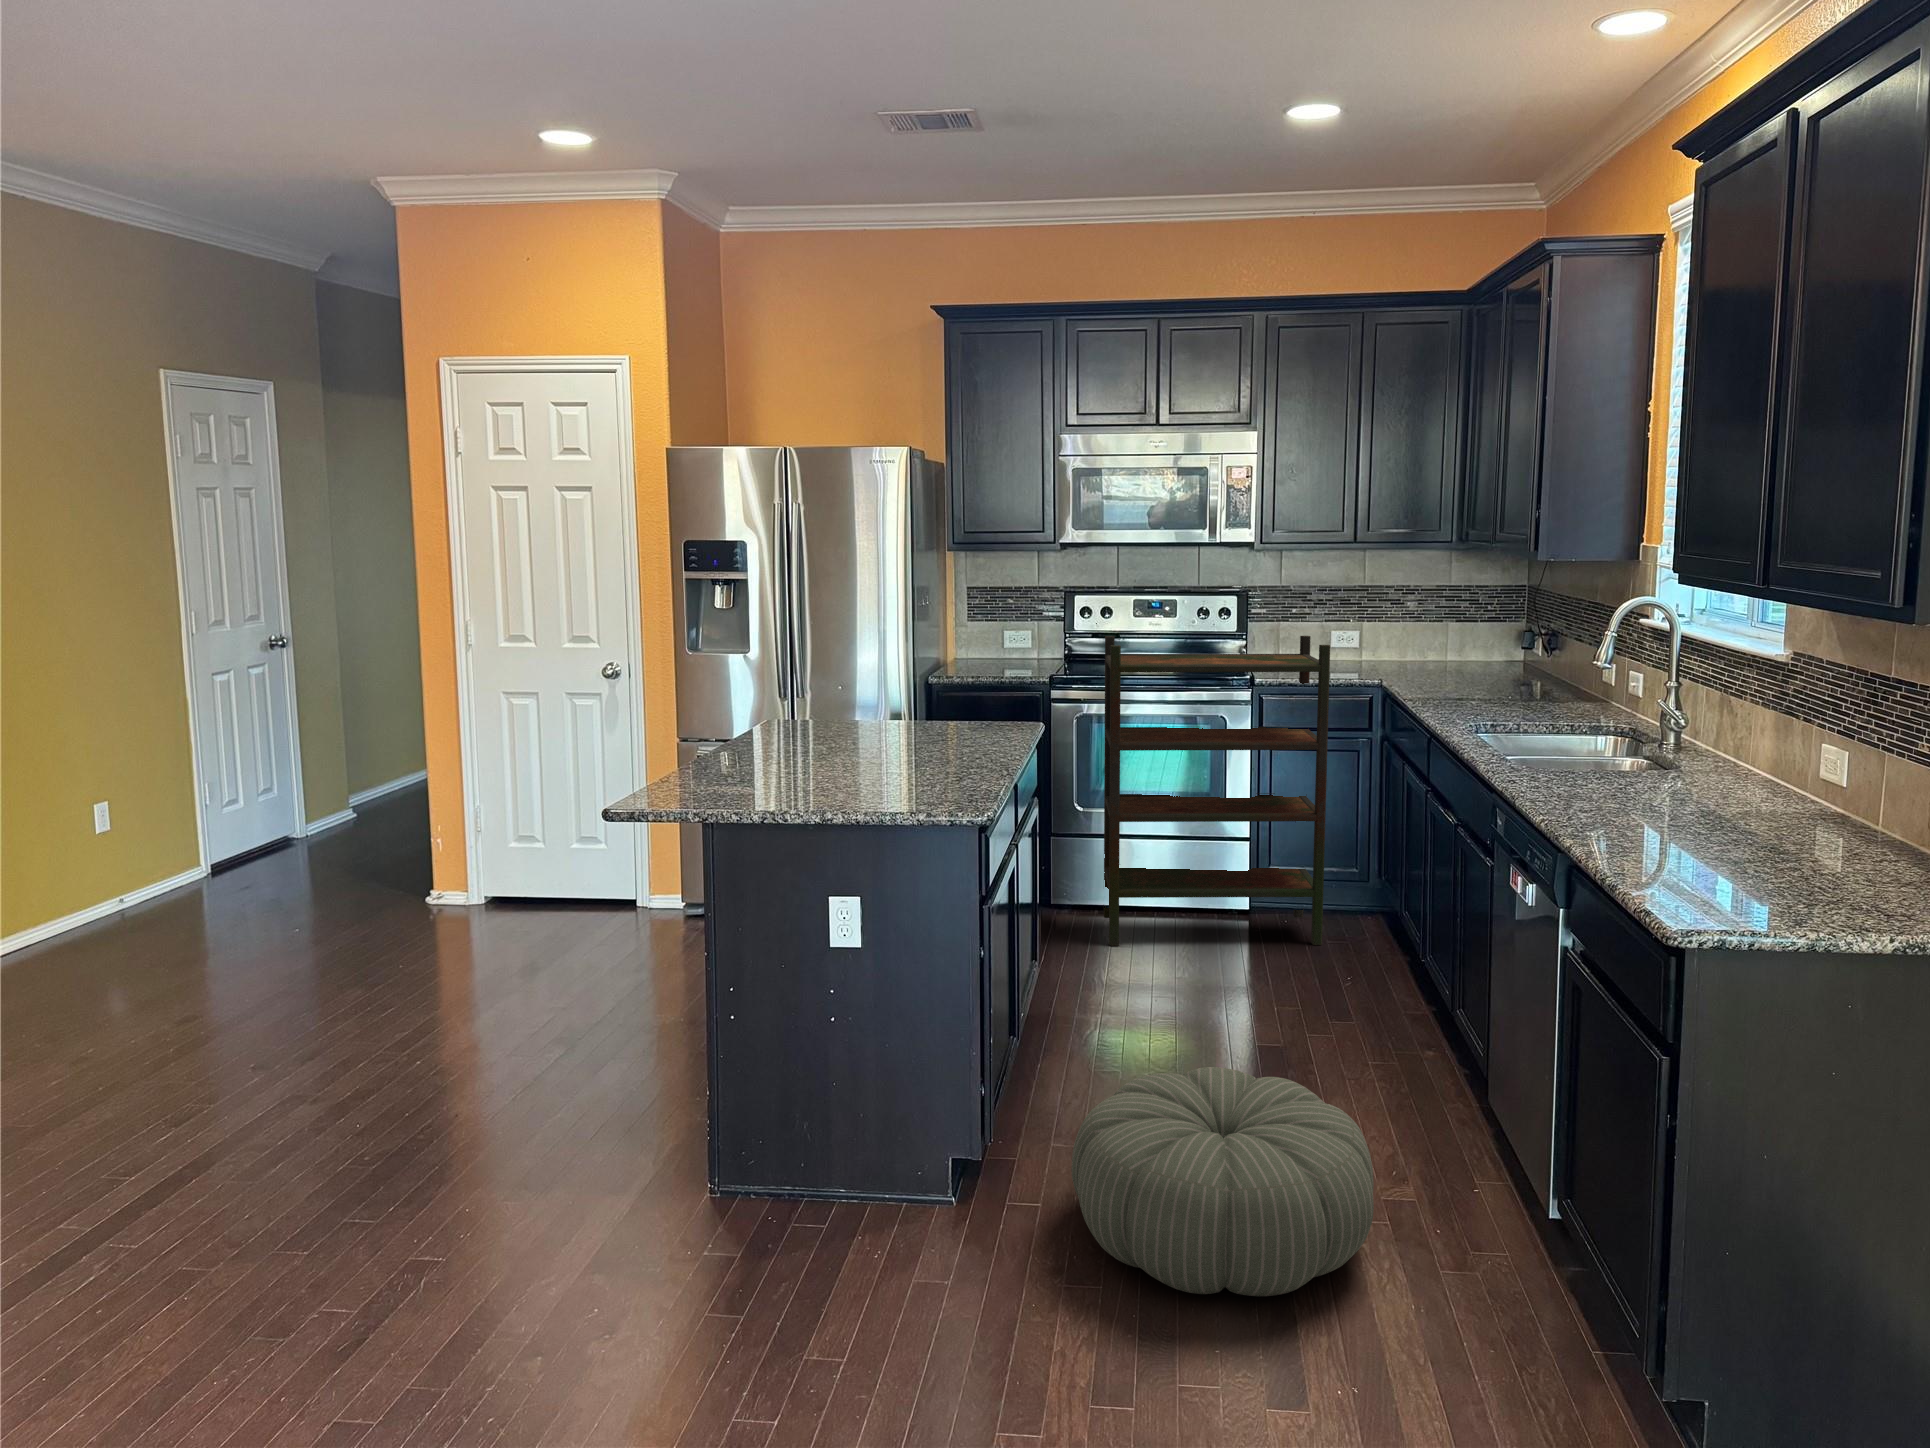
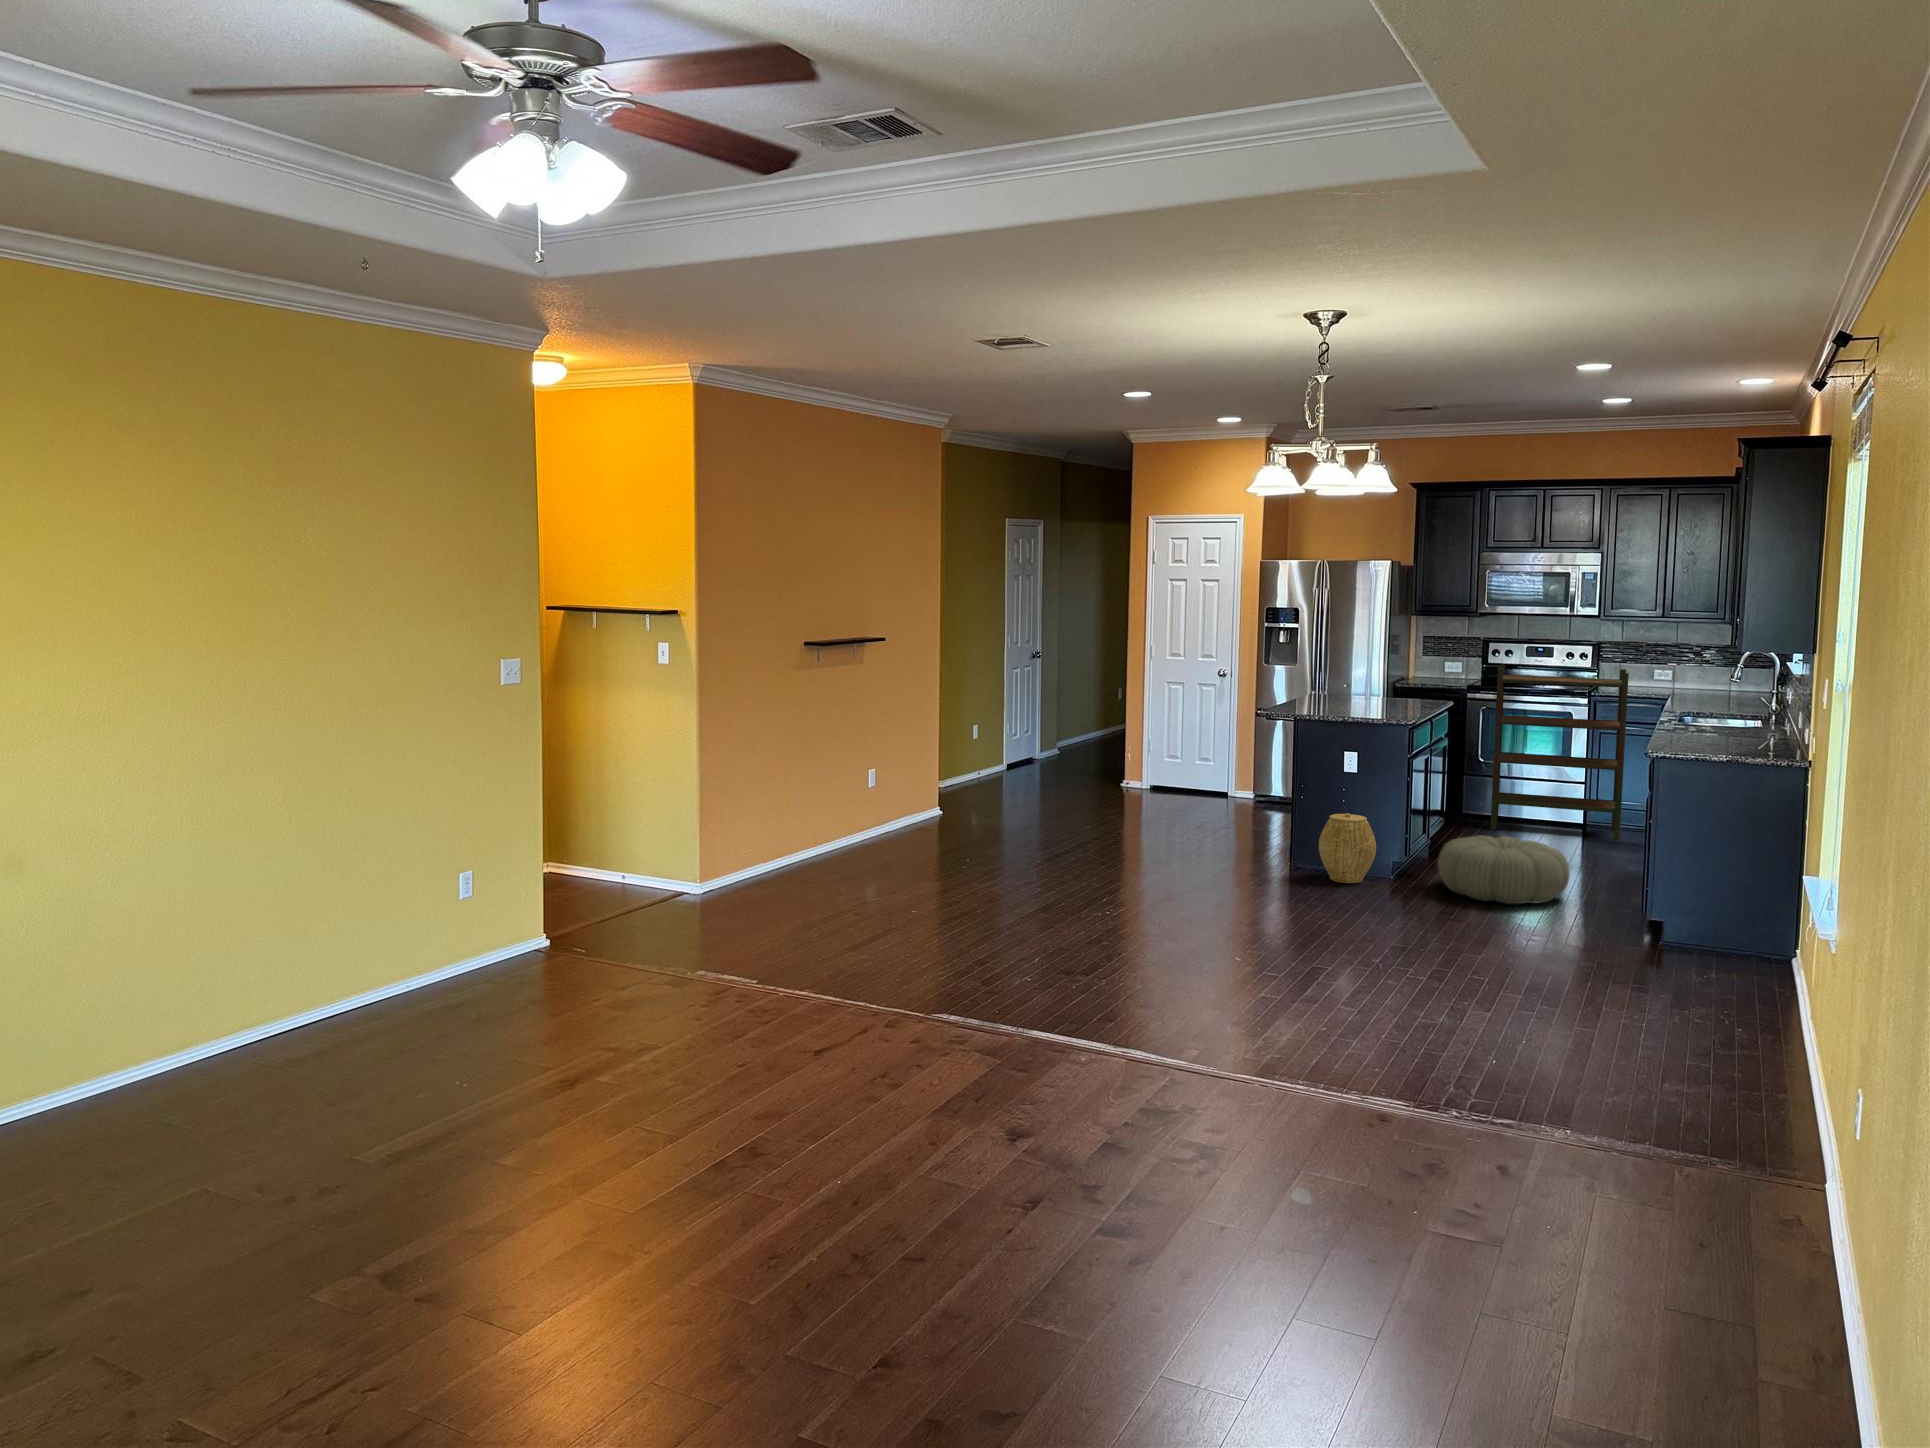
woven basket: none [779,1066,923,1263] -> present [1319,813,1376,883]

